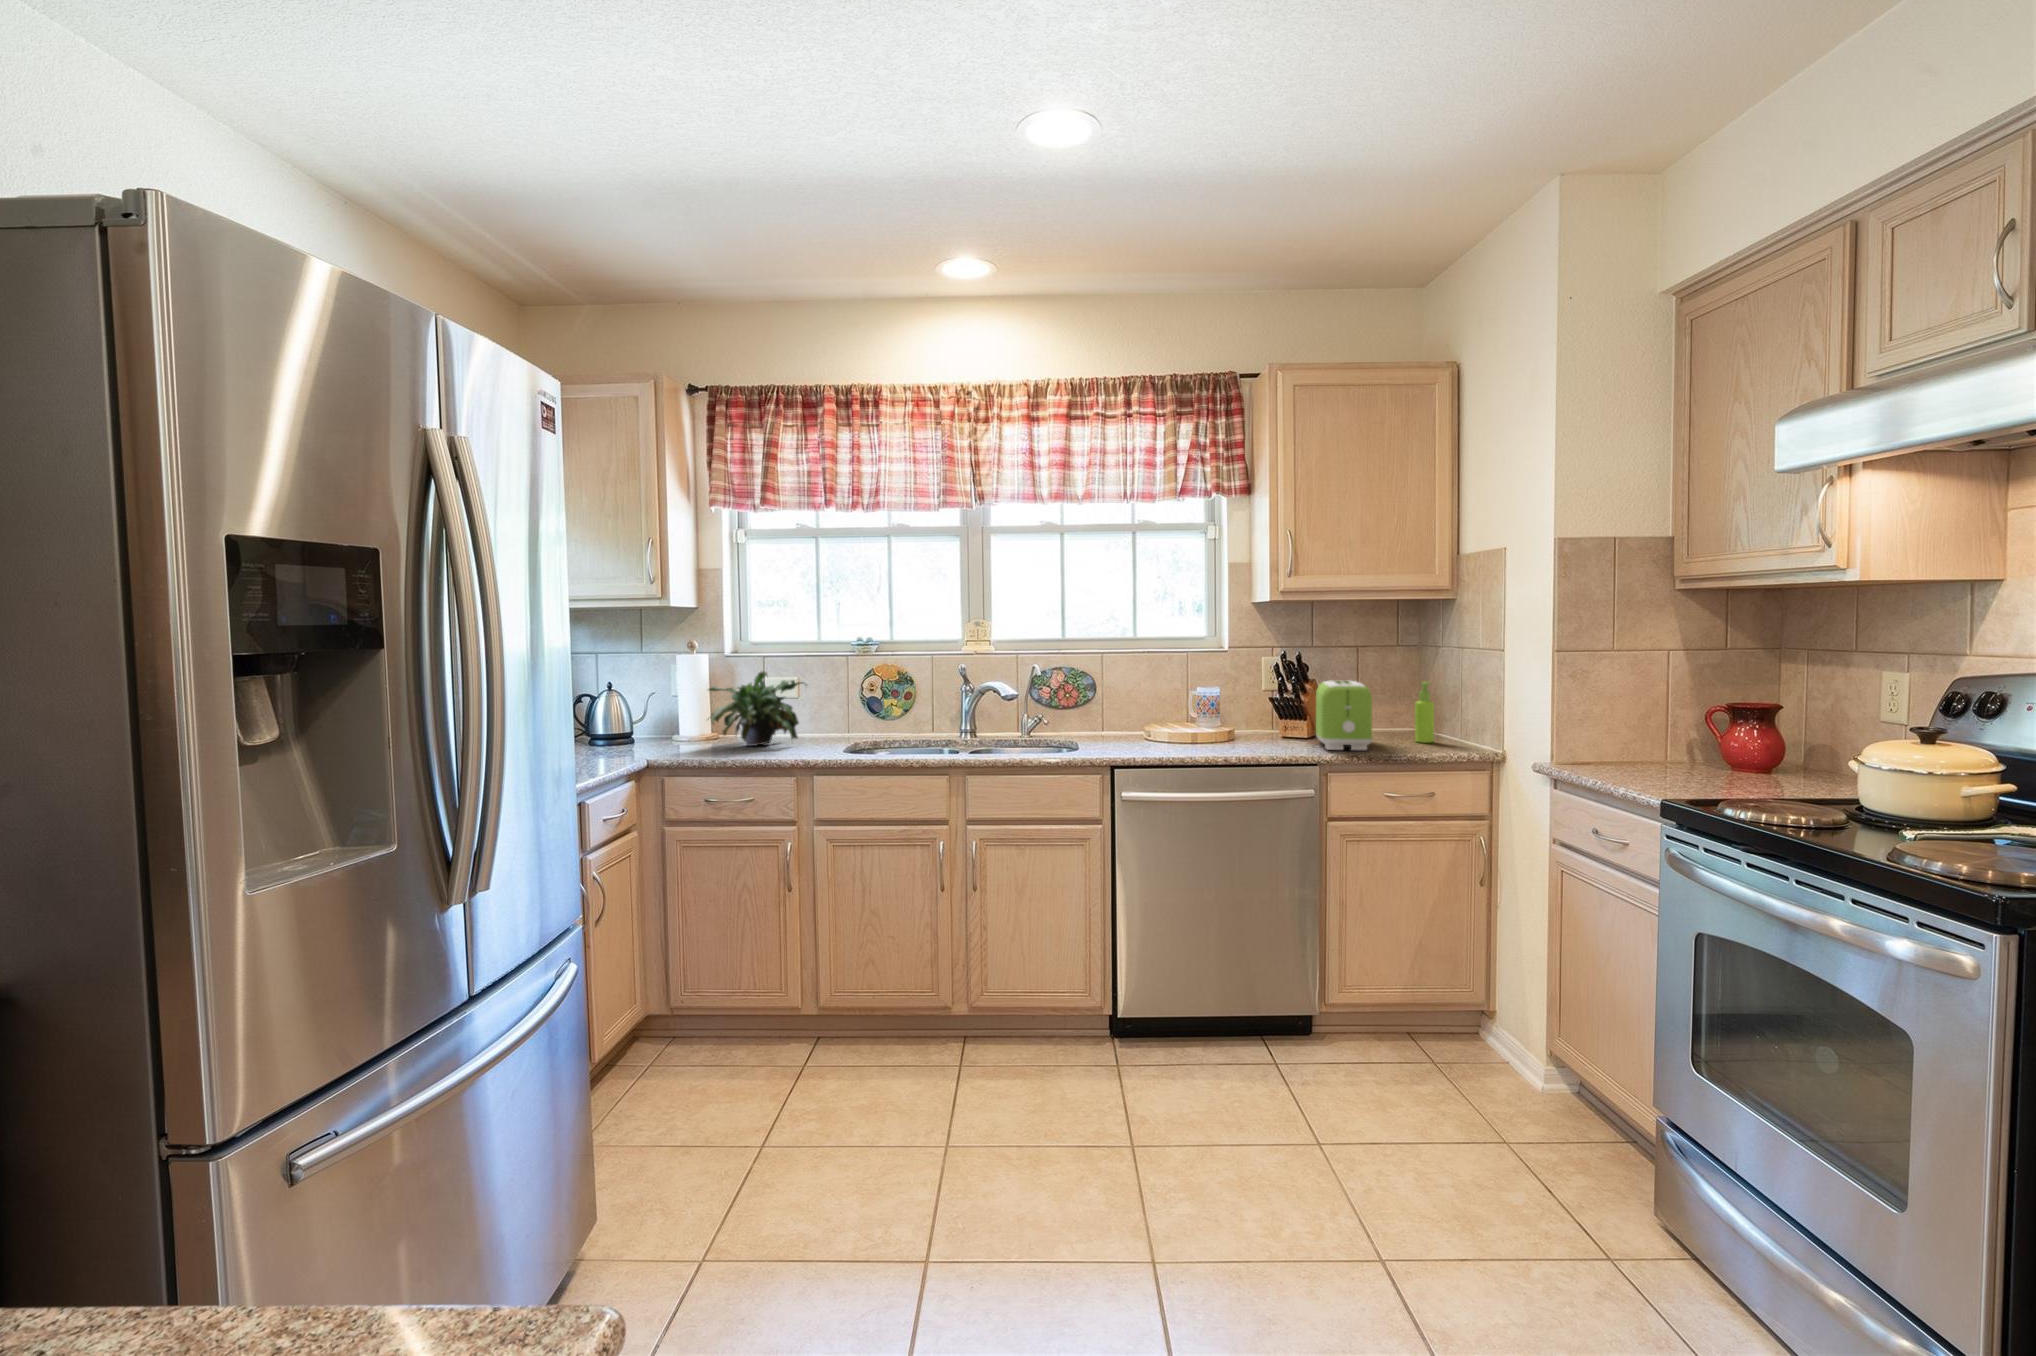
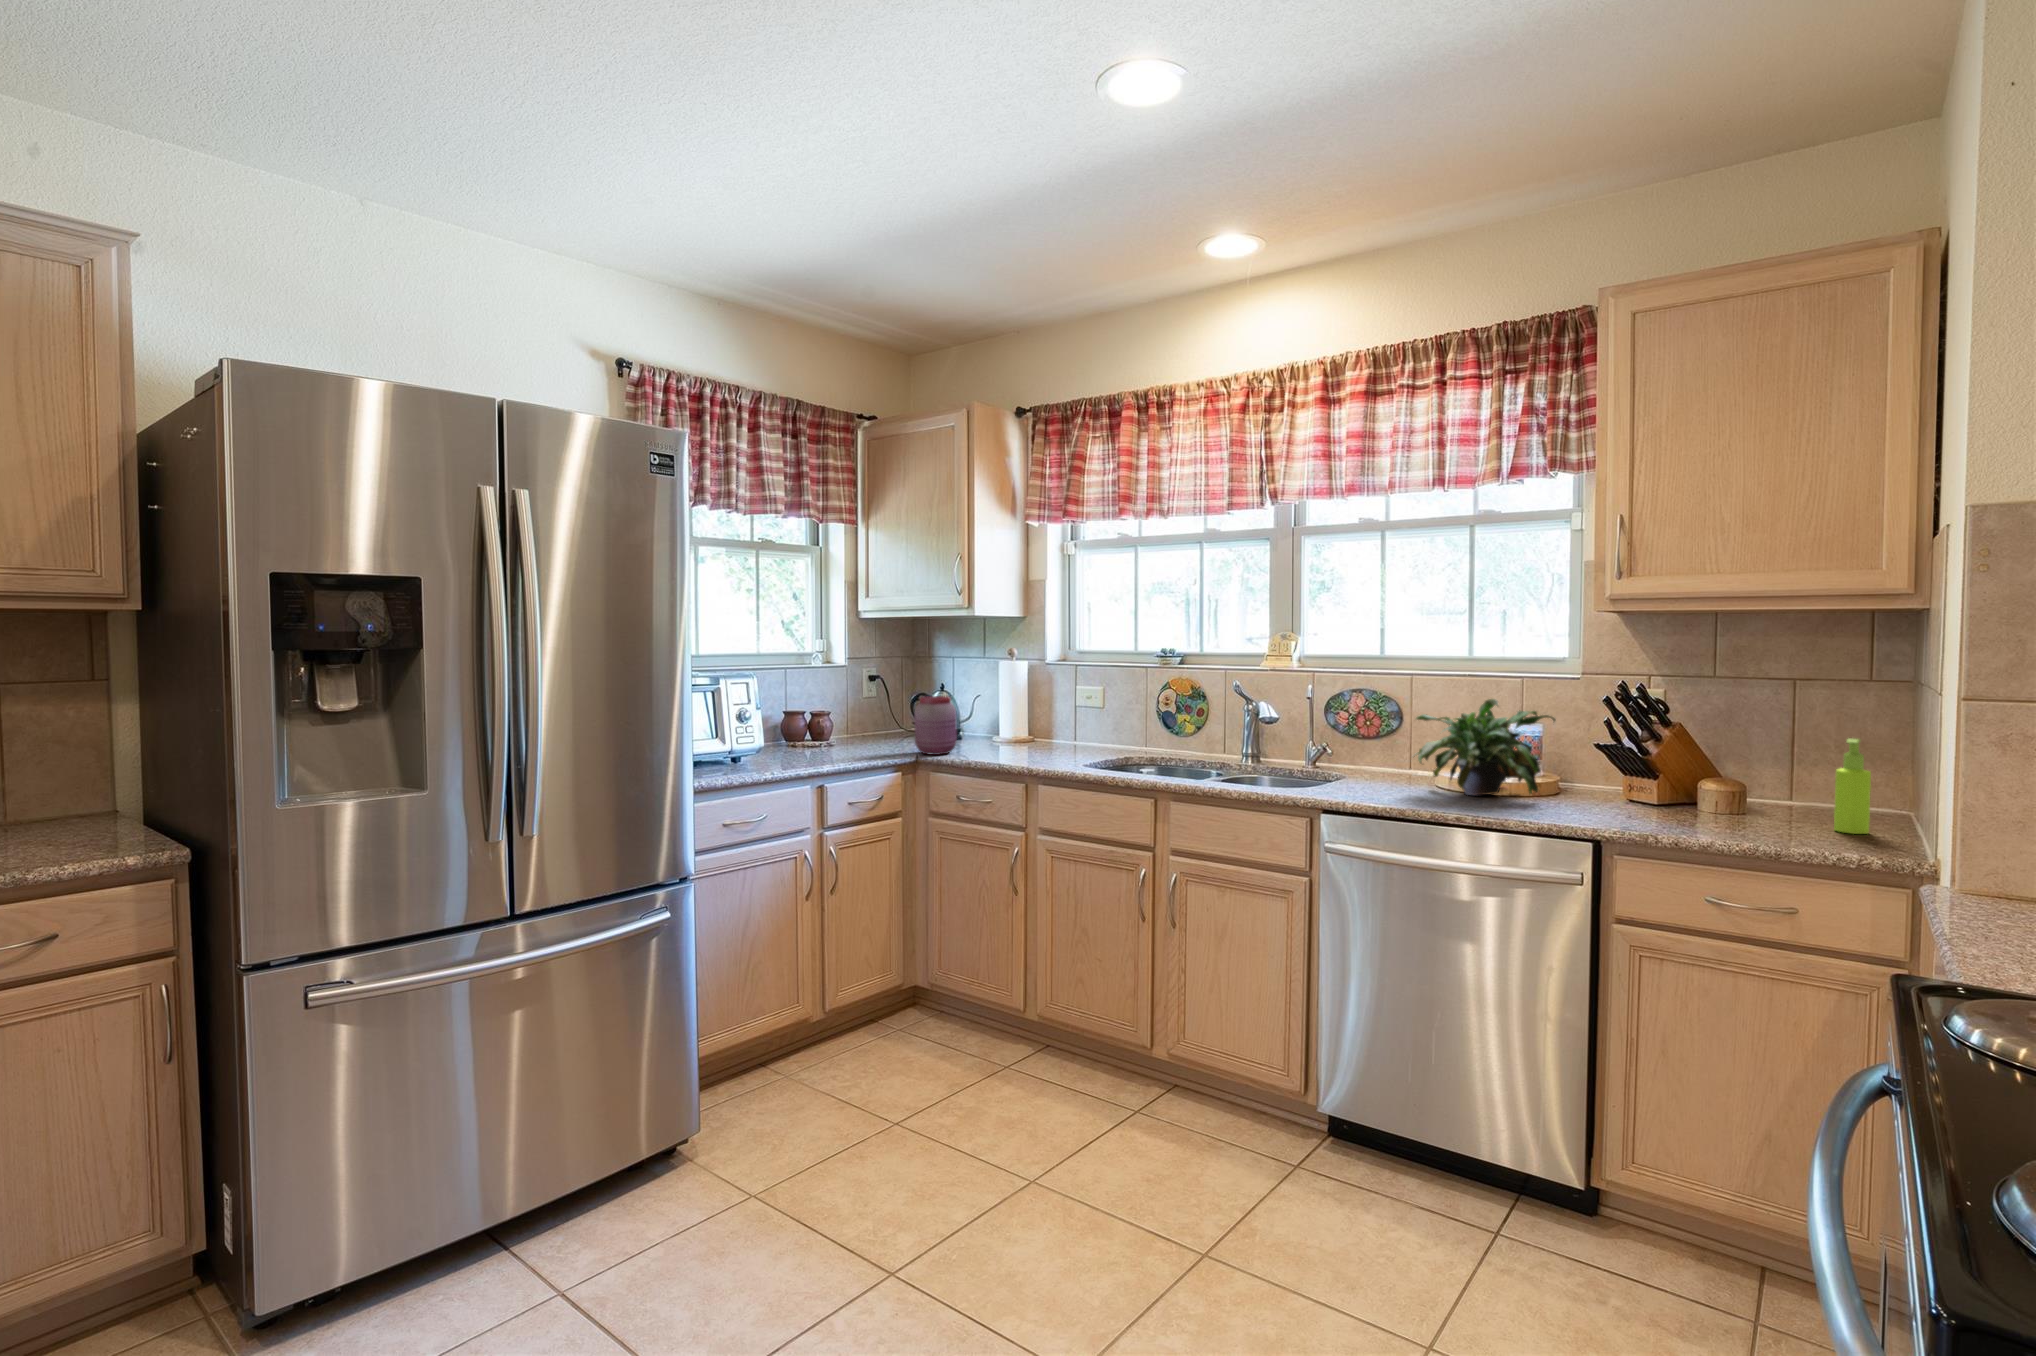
potted plant: present [708,671,803,746] -> present [1415,699,1555,795]
toaster: present [1316,681,1372,750] -> none [1629,727,1748,832]
jar: none [621,693,671,759] -> present [915,696,957,755]

